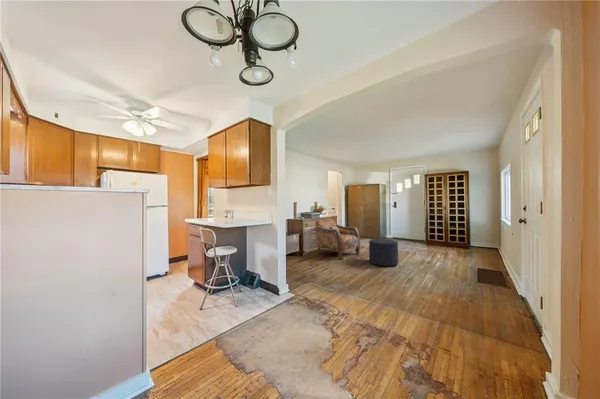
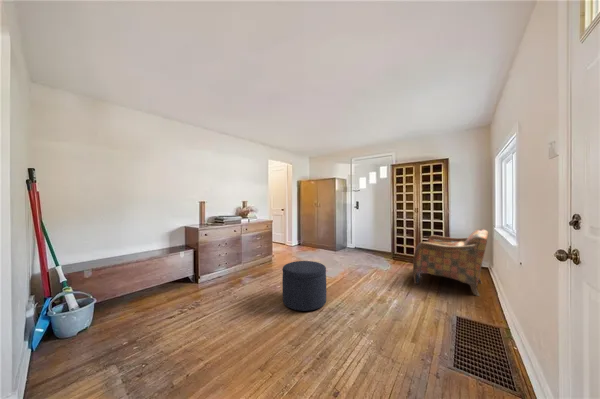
armchair: present [315,218,360,259] -> present [413,229,489,296]

